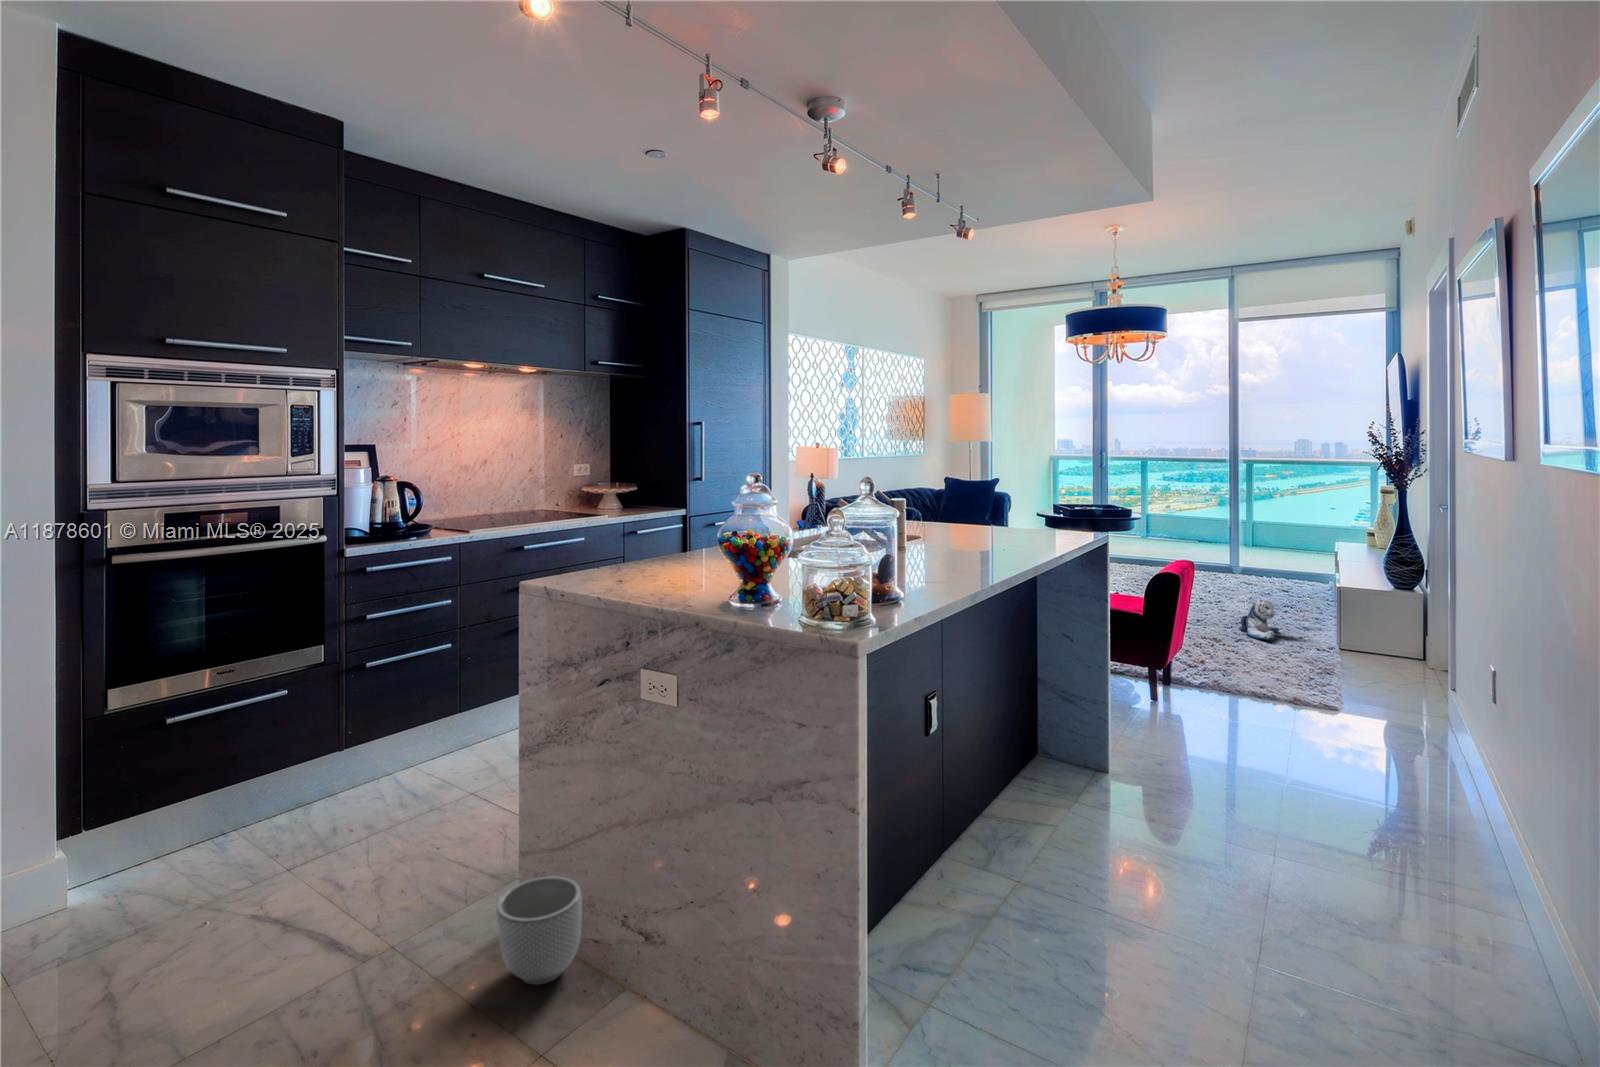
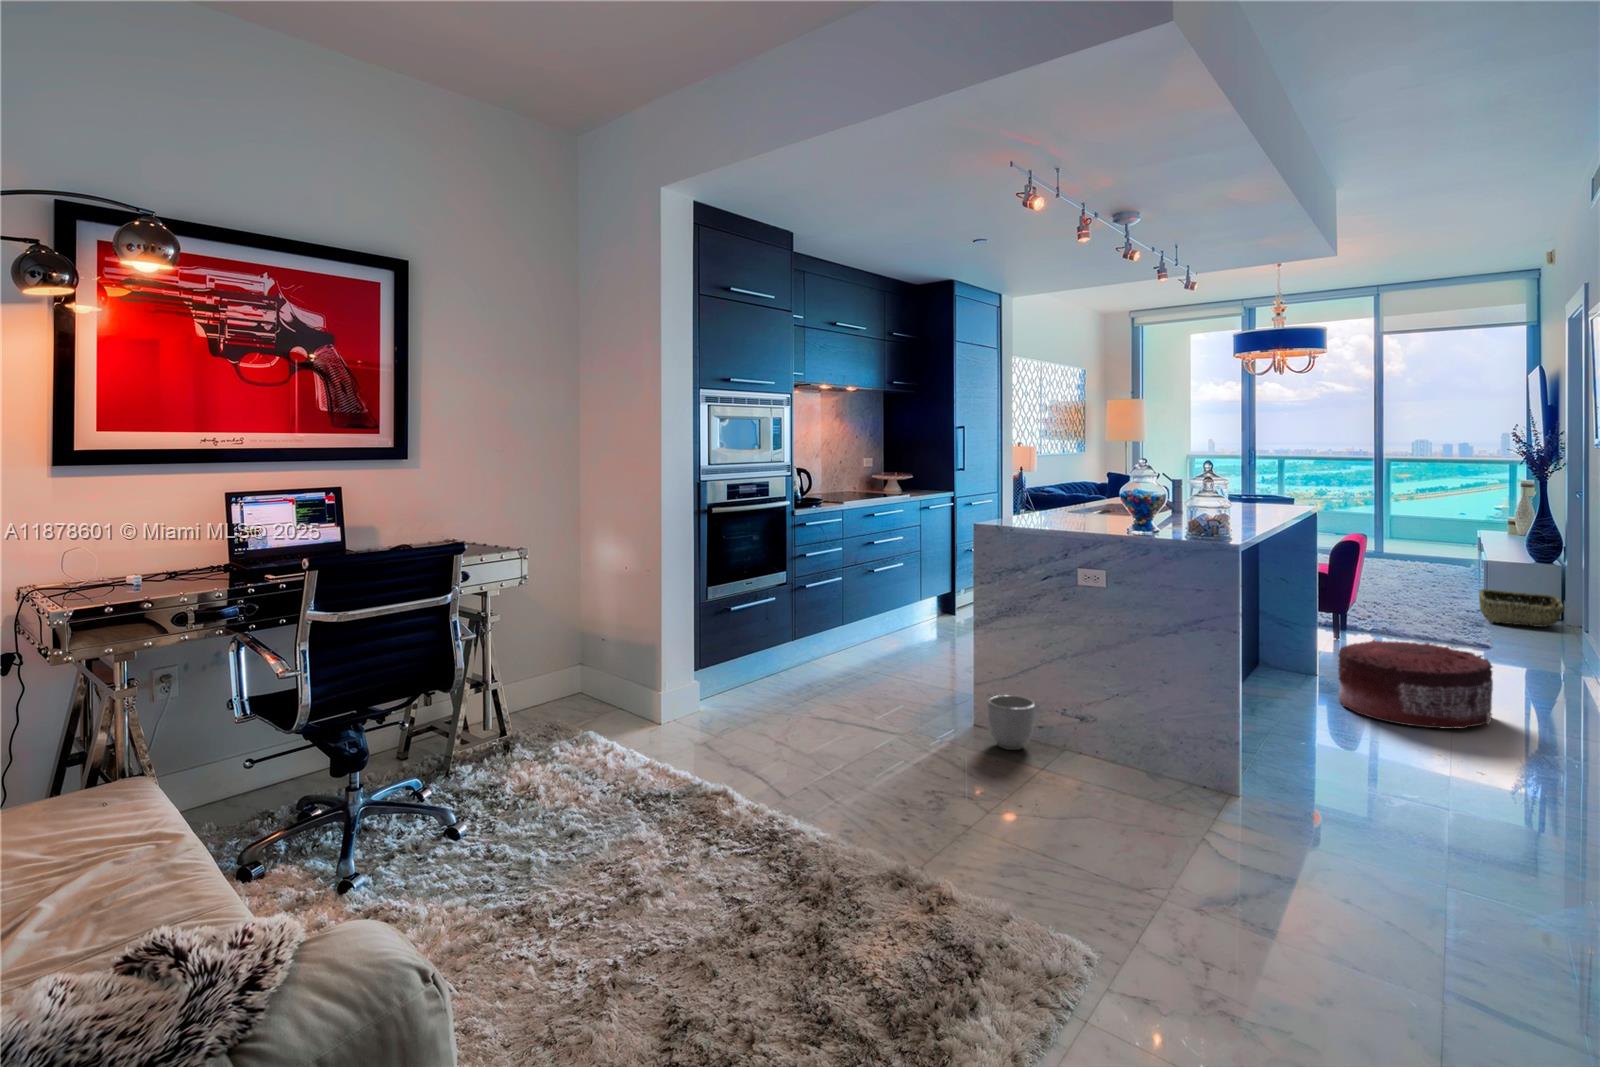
plush toy: present [1240,600,1279,640] -> none [1395,572,1432,604]
woven basket: none [1329,624,1427,672] -> present [1479,589,1564,627]
pouf: none [1114,732,1326,897] -> present [1338,640,1493,729]

